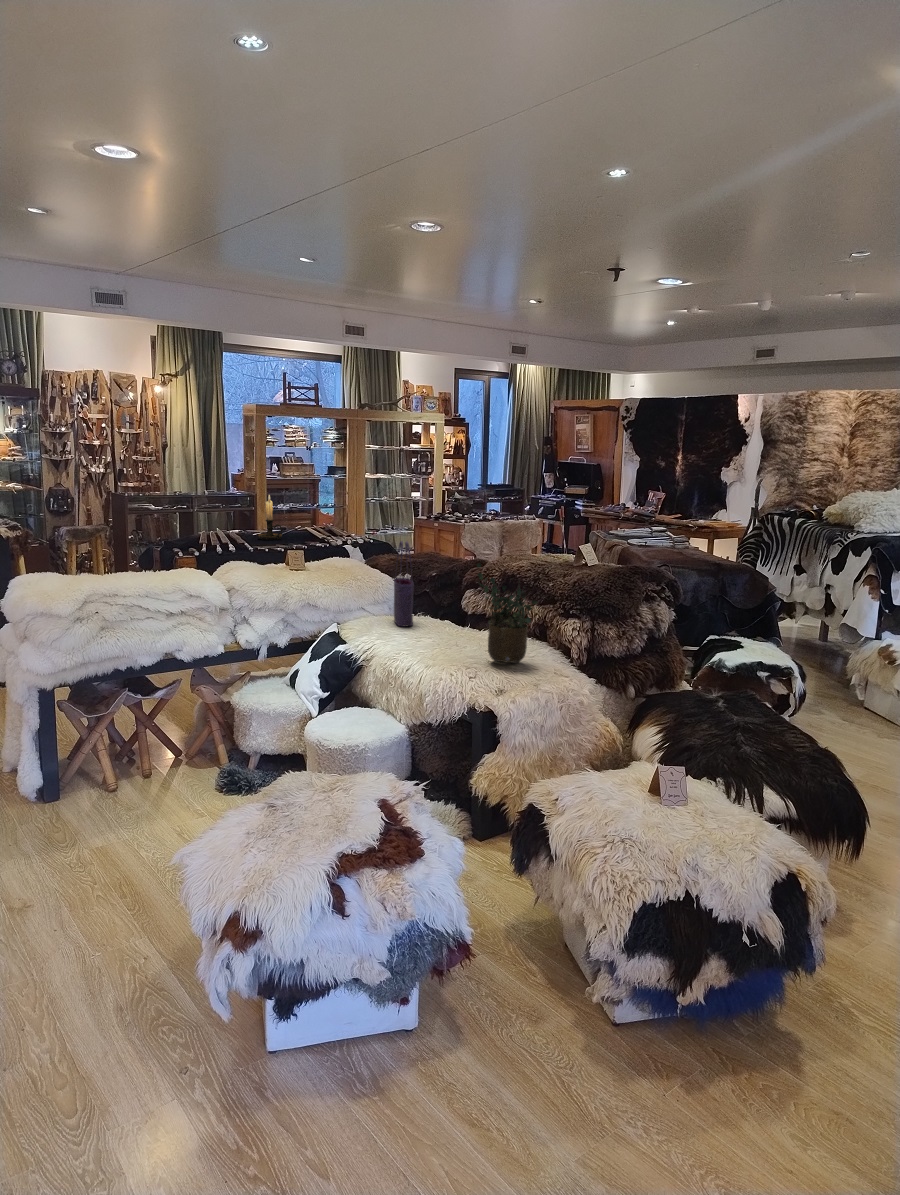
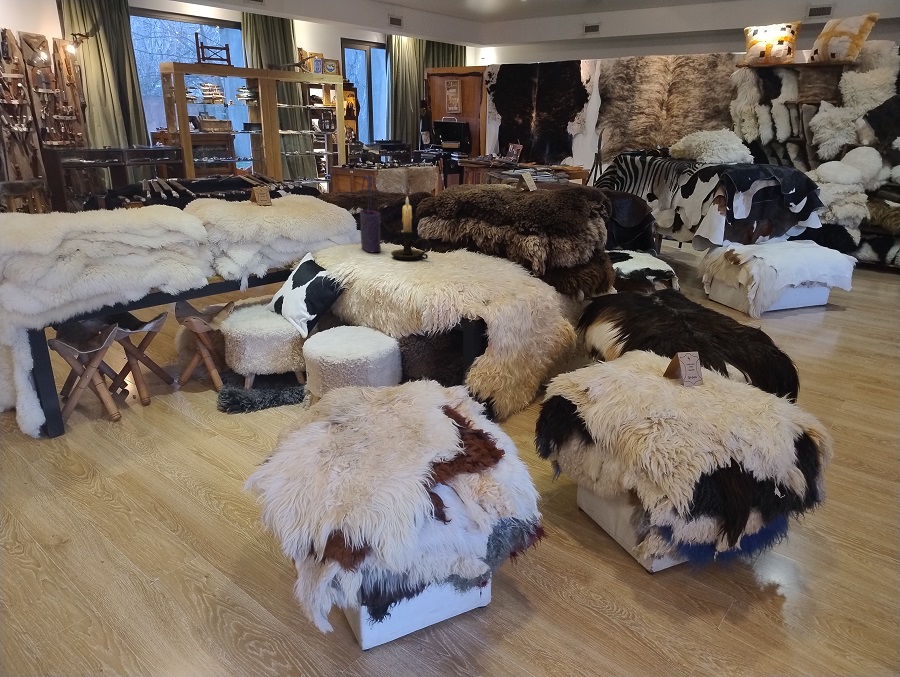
candle holder: present [258,495,282,540] -> present [391,197,431,261]
potted plant: present [477,563,538,665] -> none [452,188,511,278]

